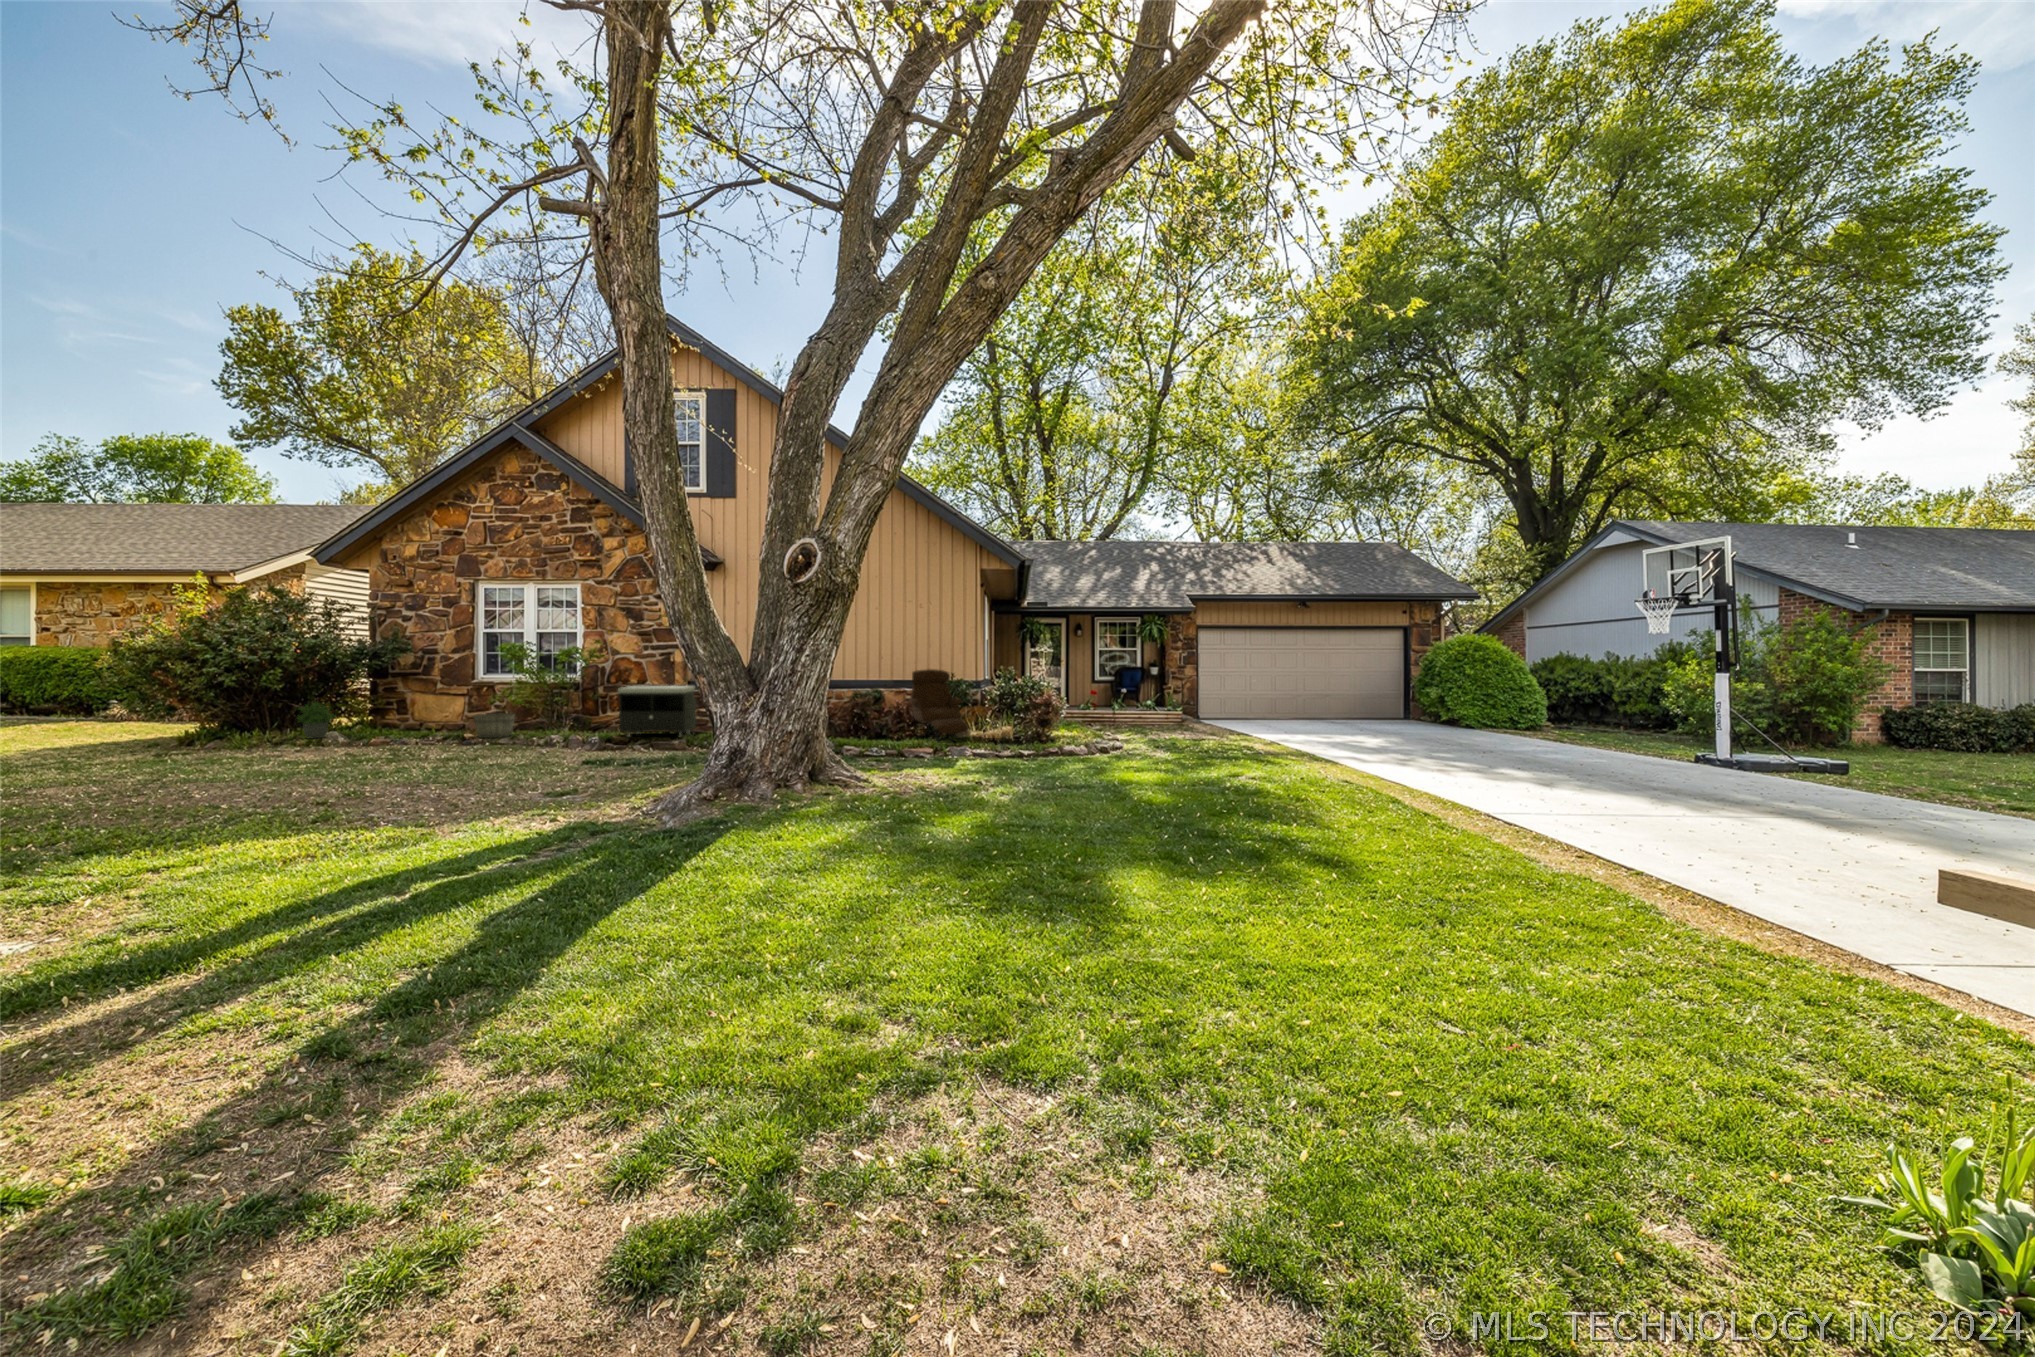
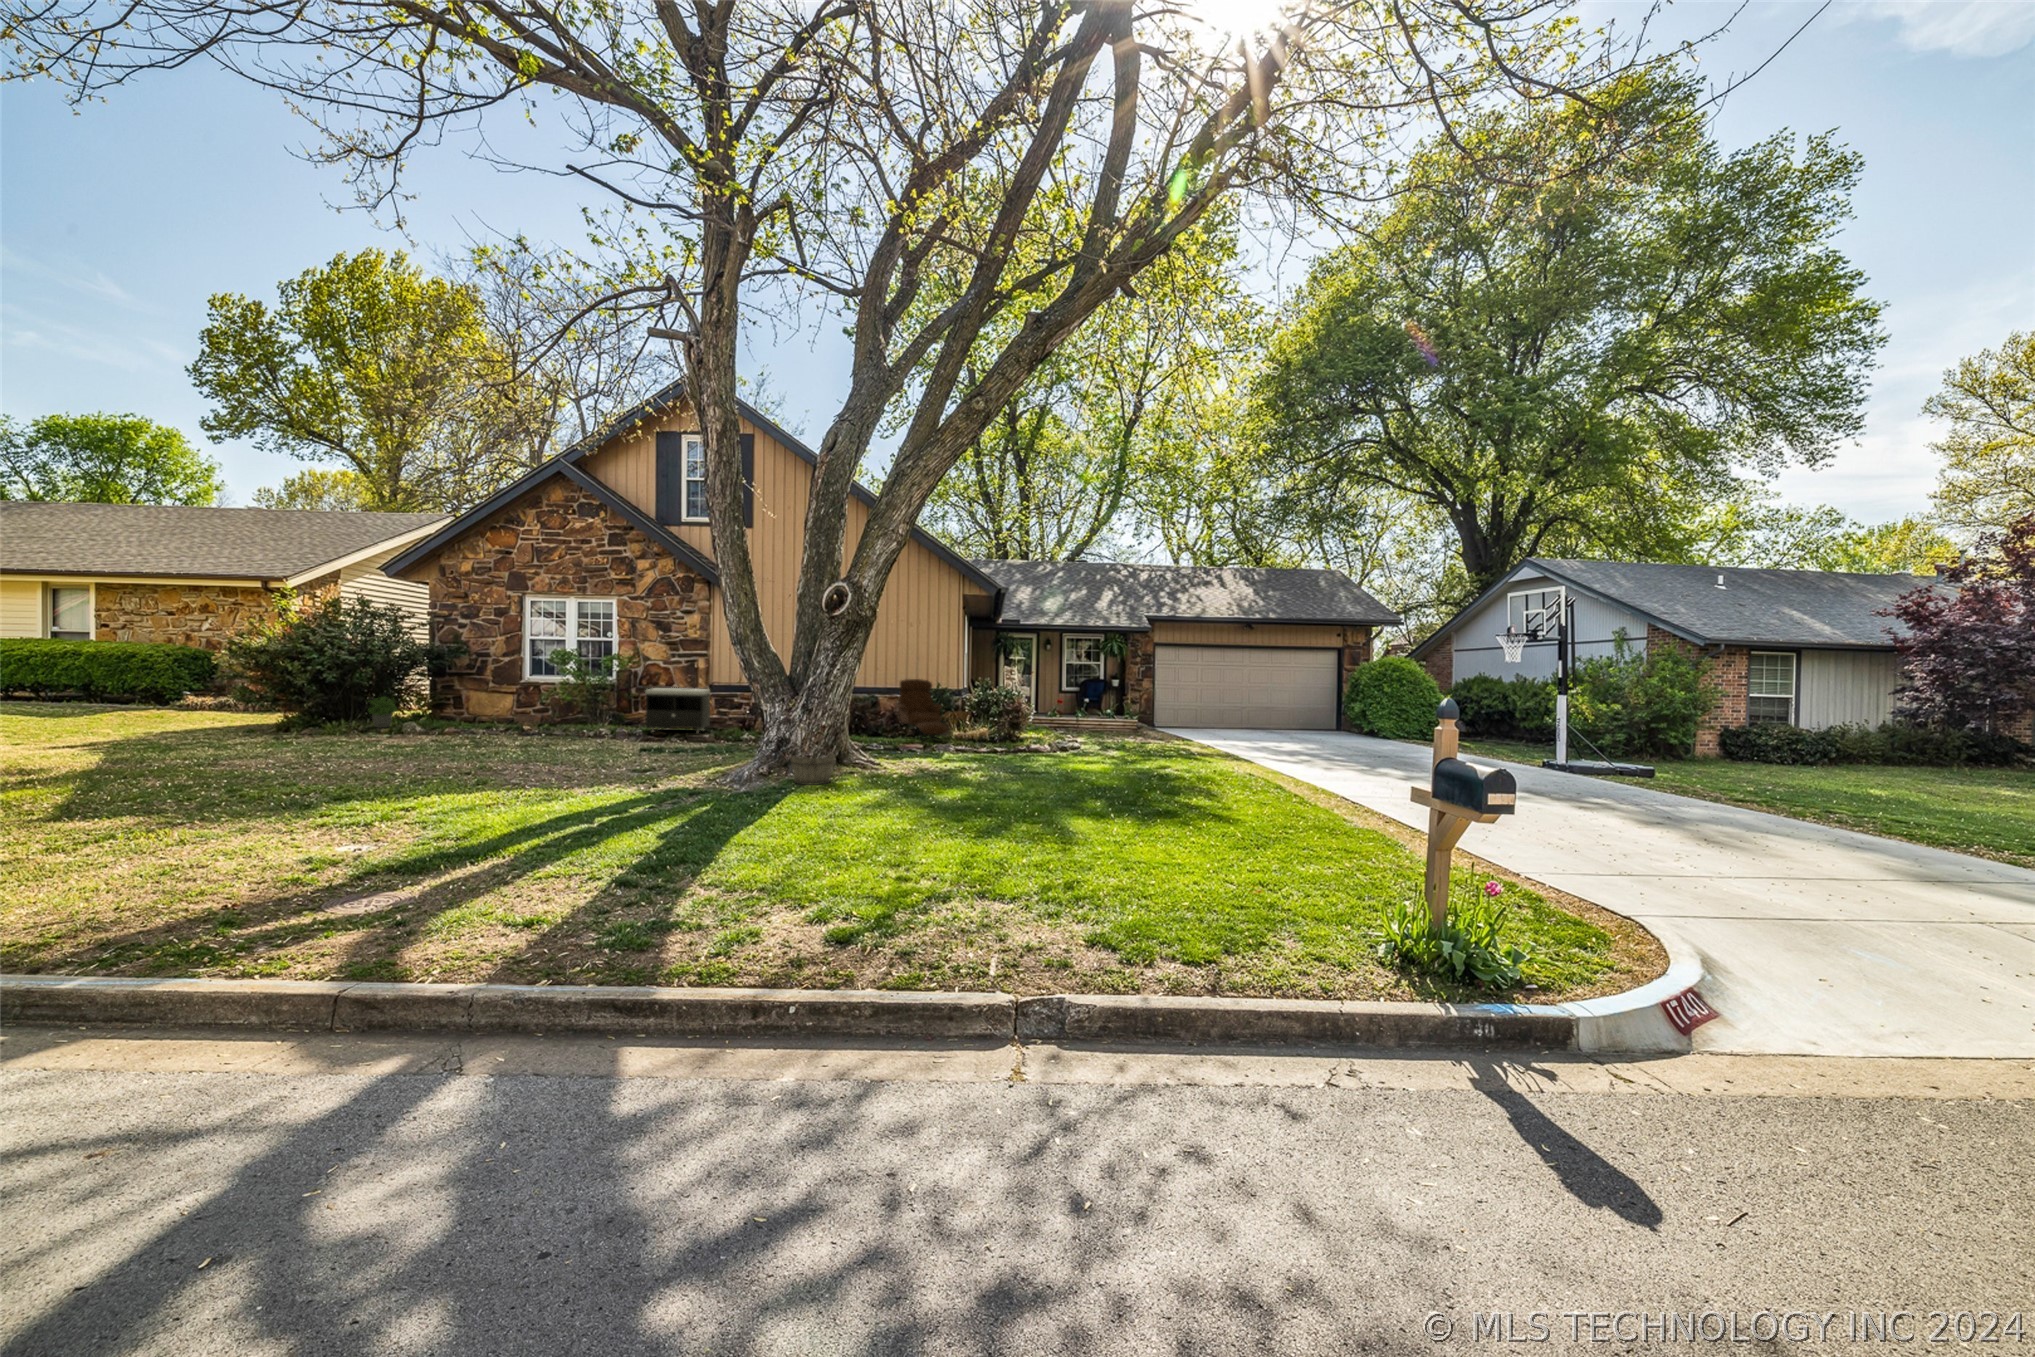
wooden bucket: present [474,712,515,738] -> present [790,747,835,785]

